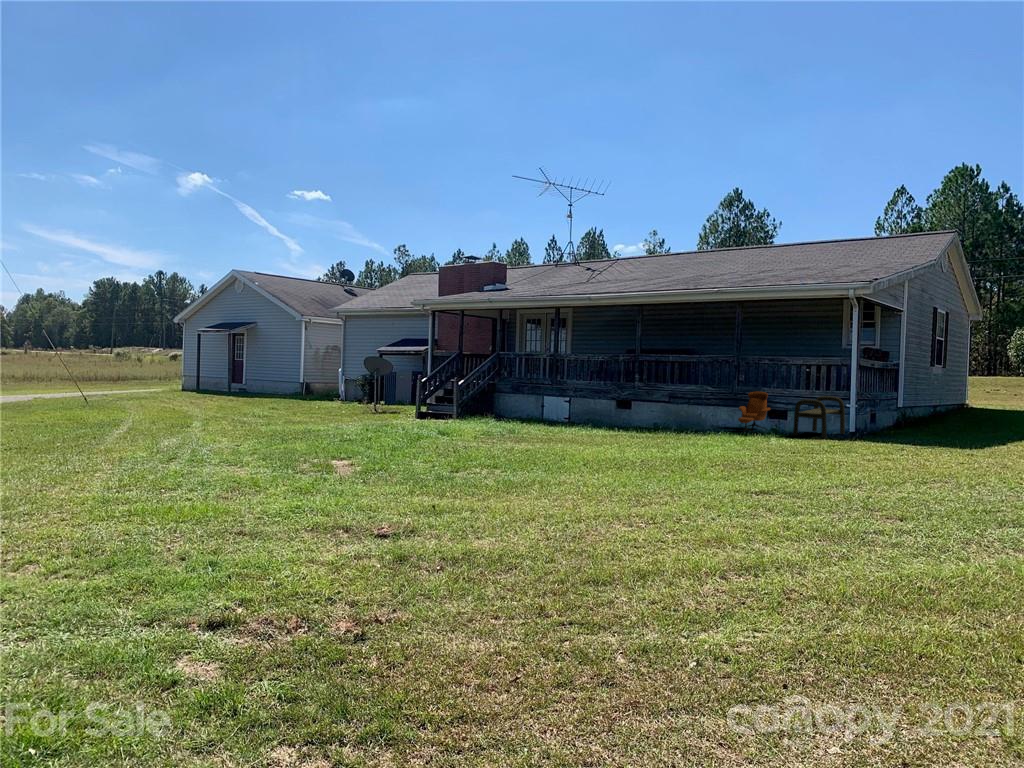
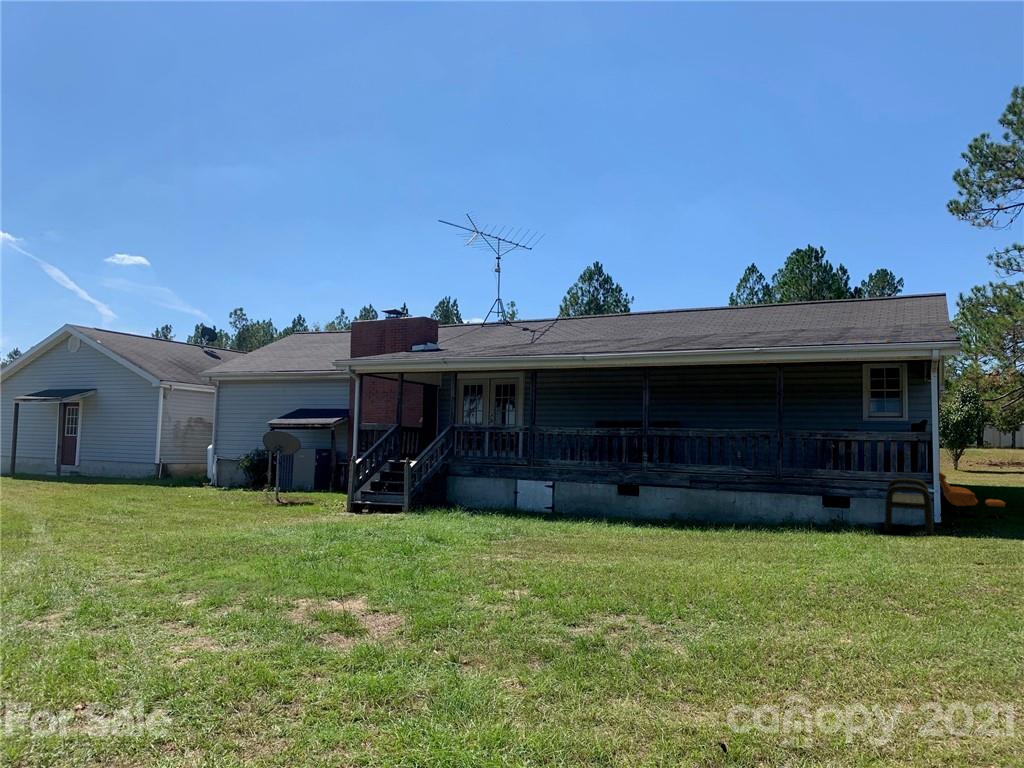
lounge chair: present [738,391,770,431] -> present [939,472,1006,518]

